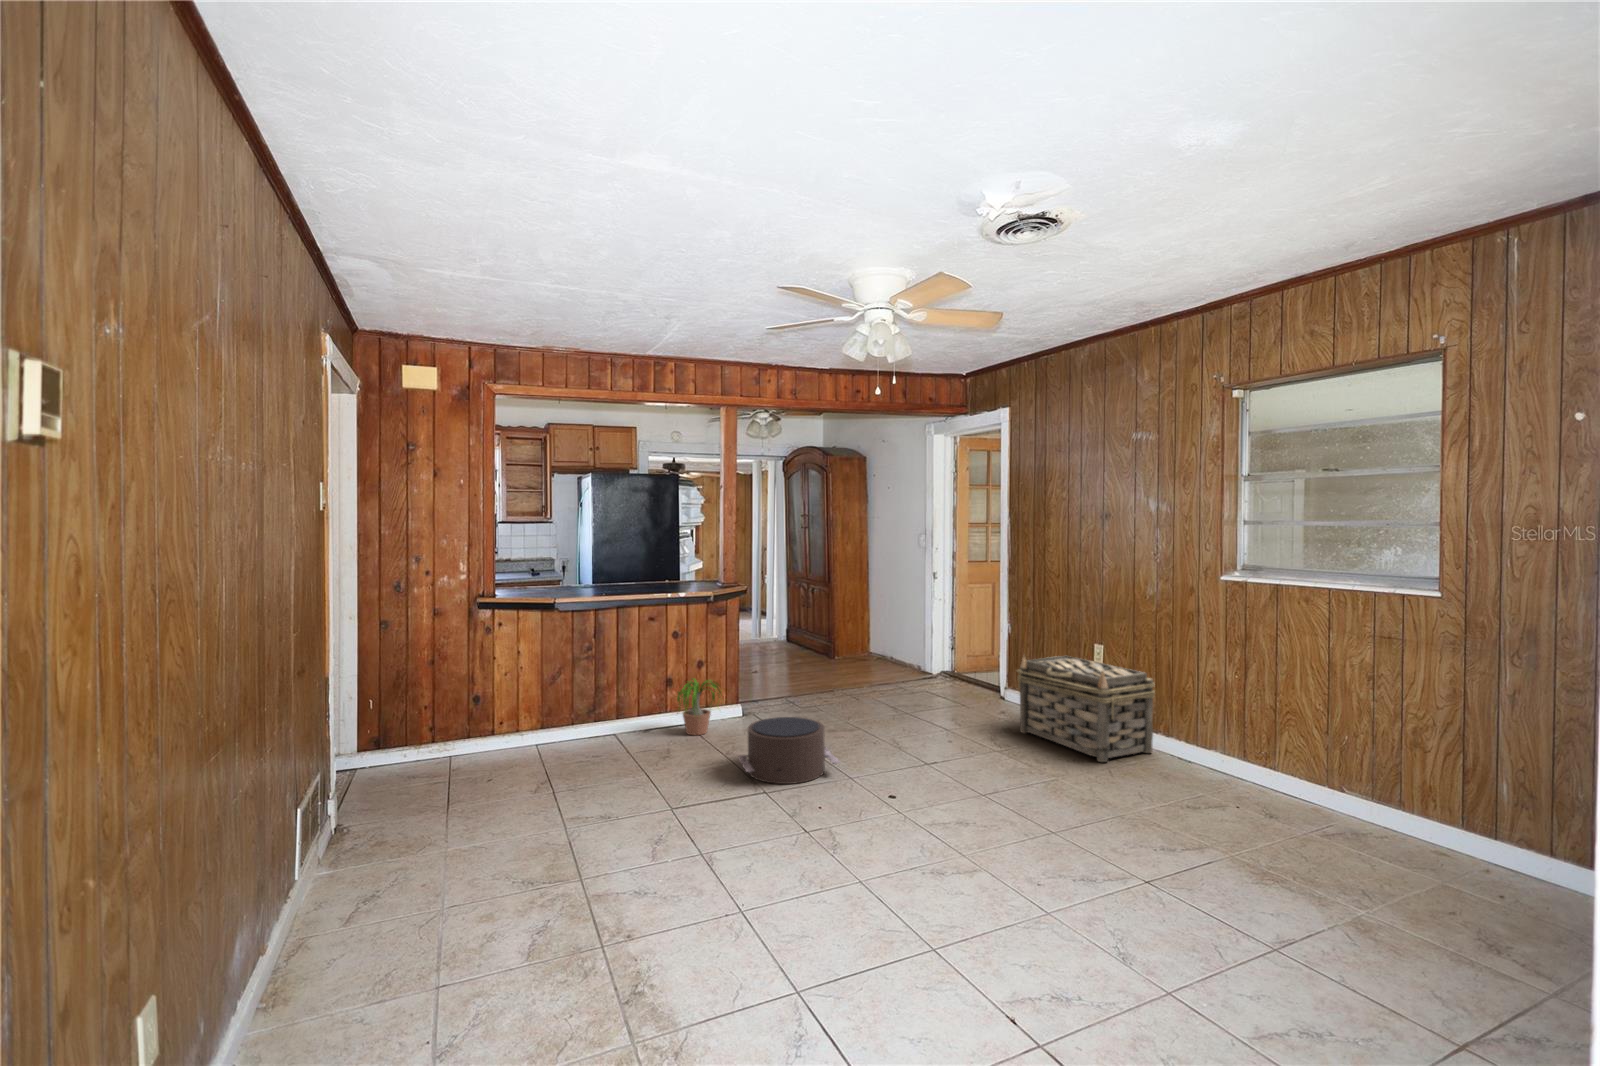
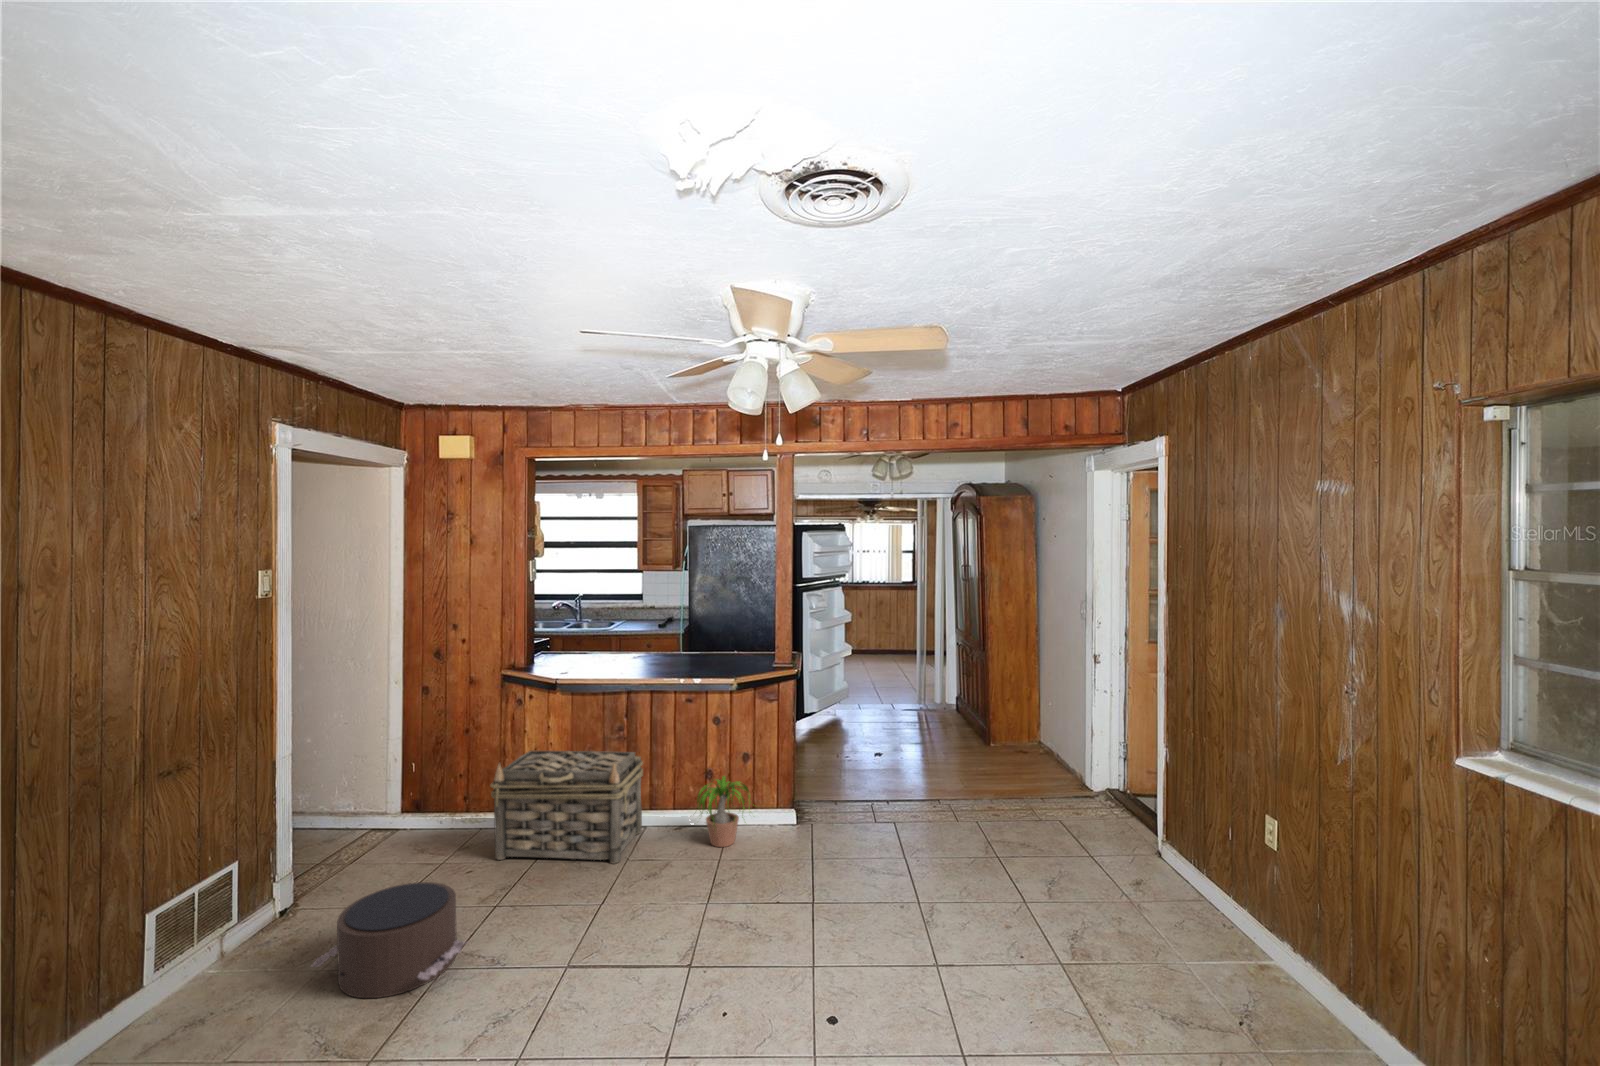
basket: present [1017,655,1155,762] -> present [491,750,643,863]
pouf: present [739,717,840,784] -> present [311,882,465,998]

